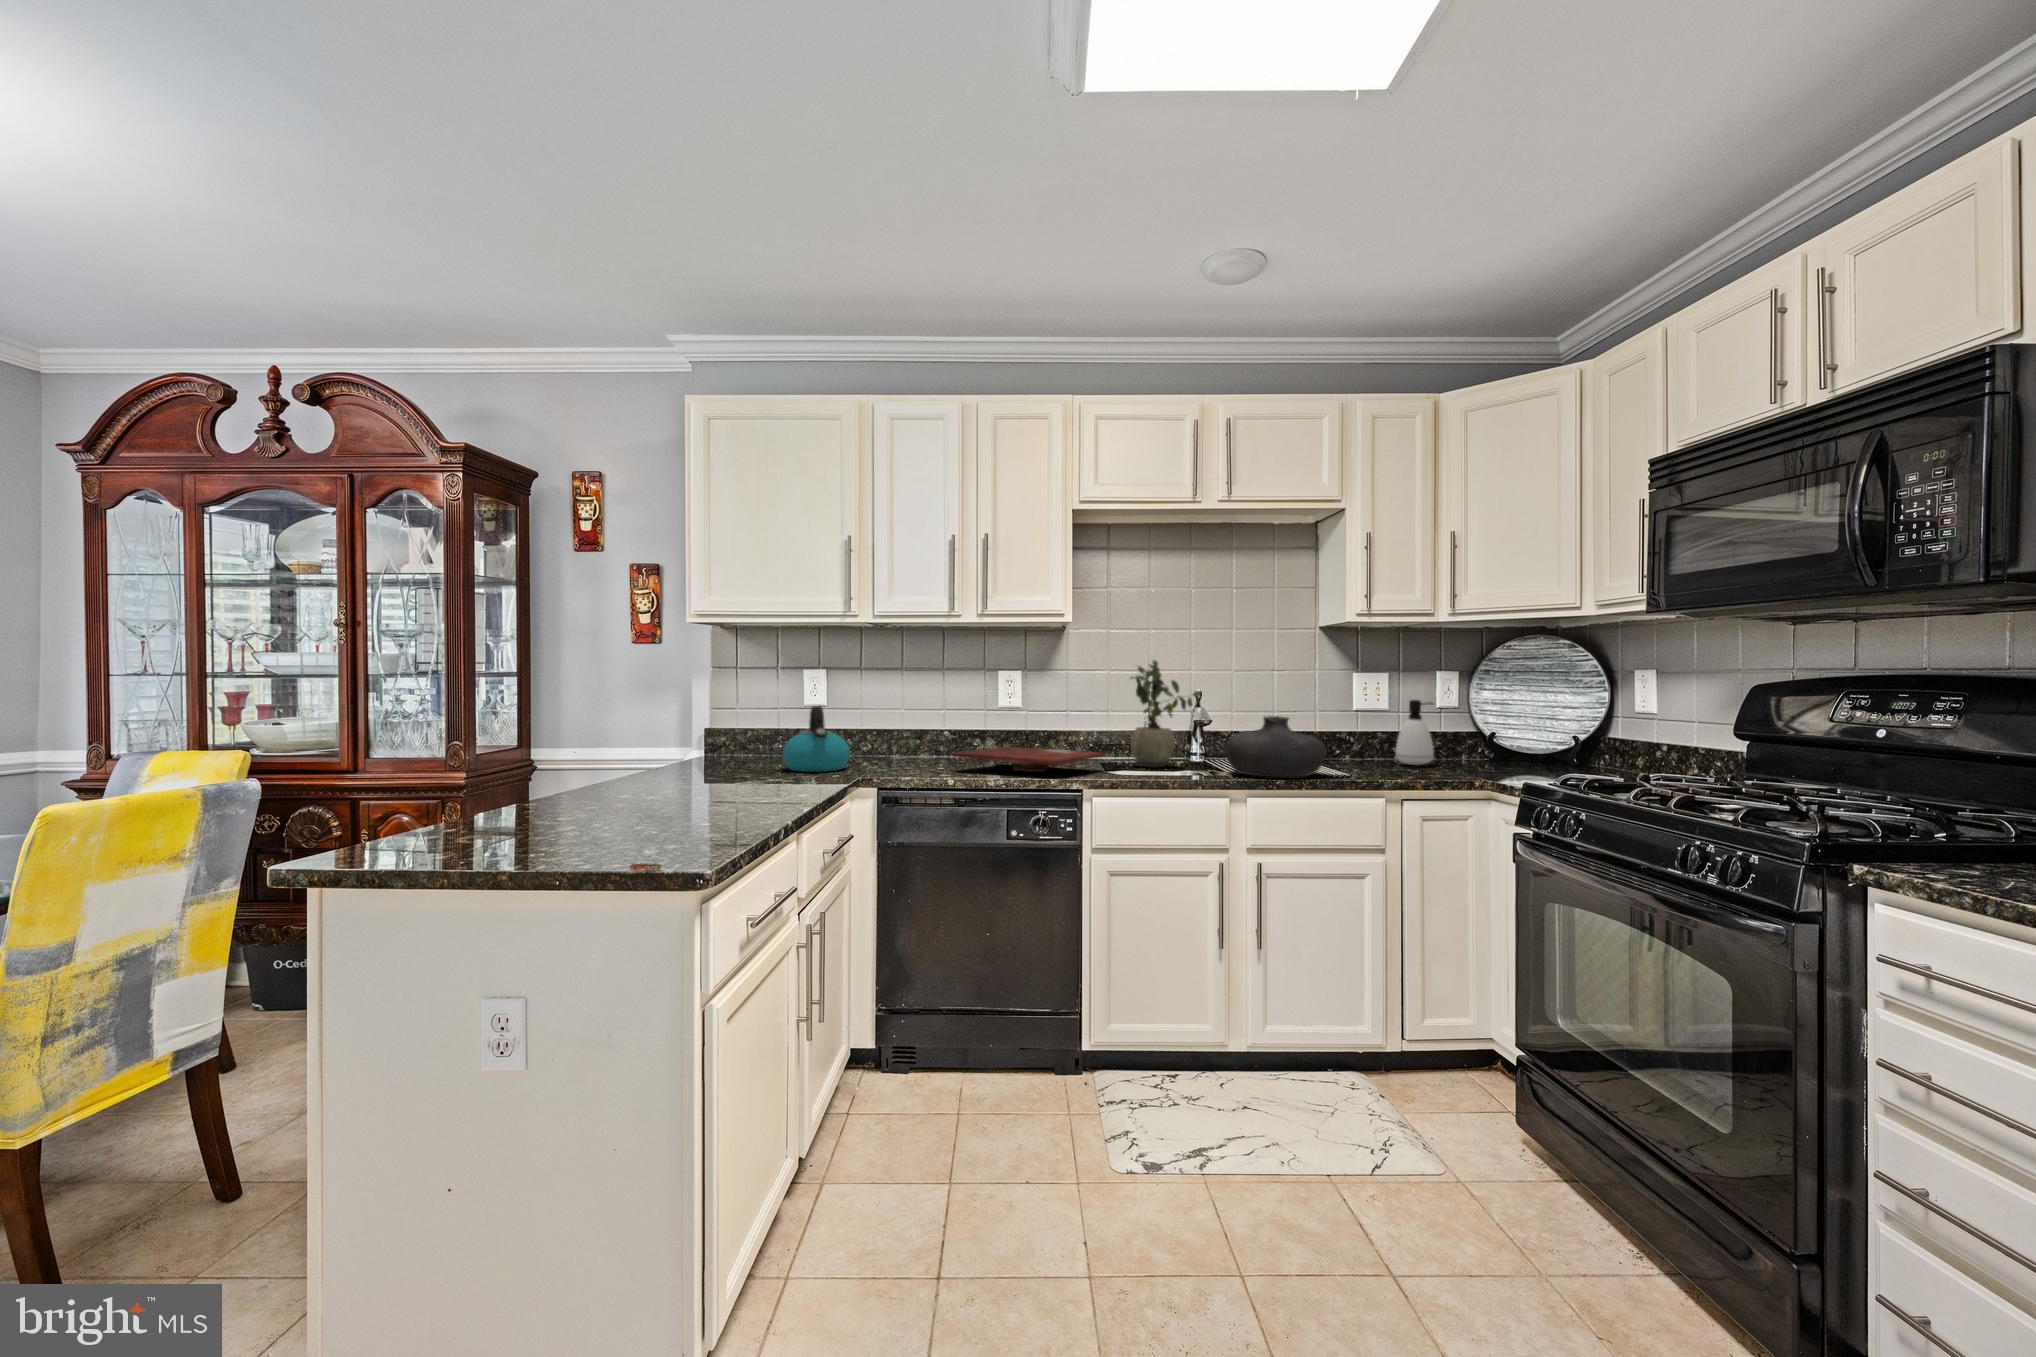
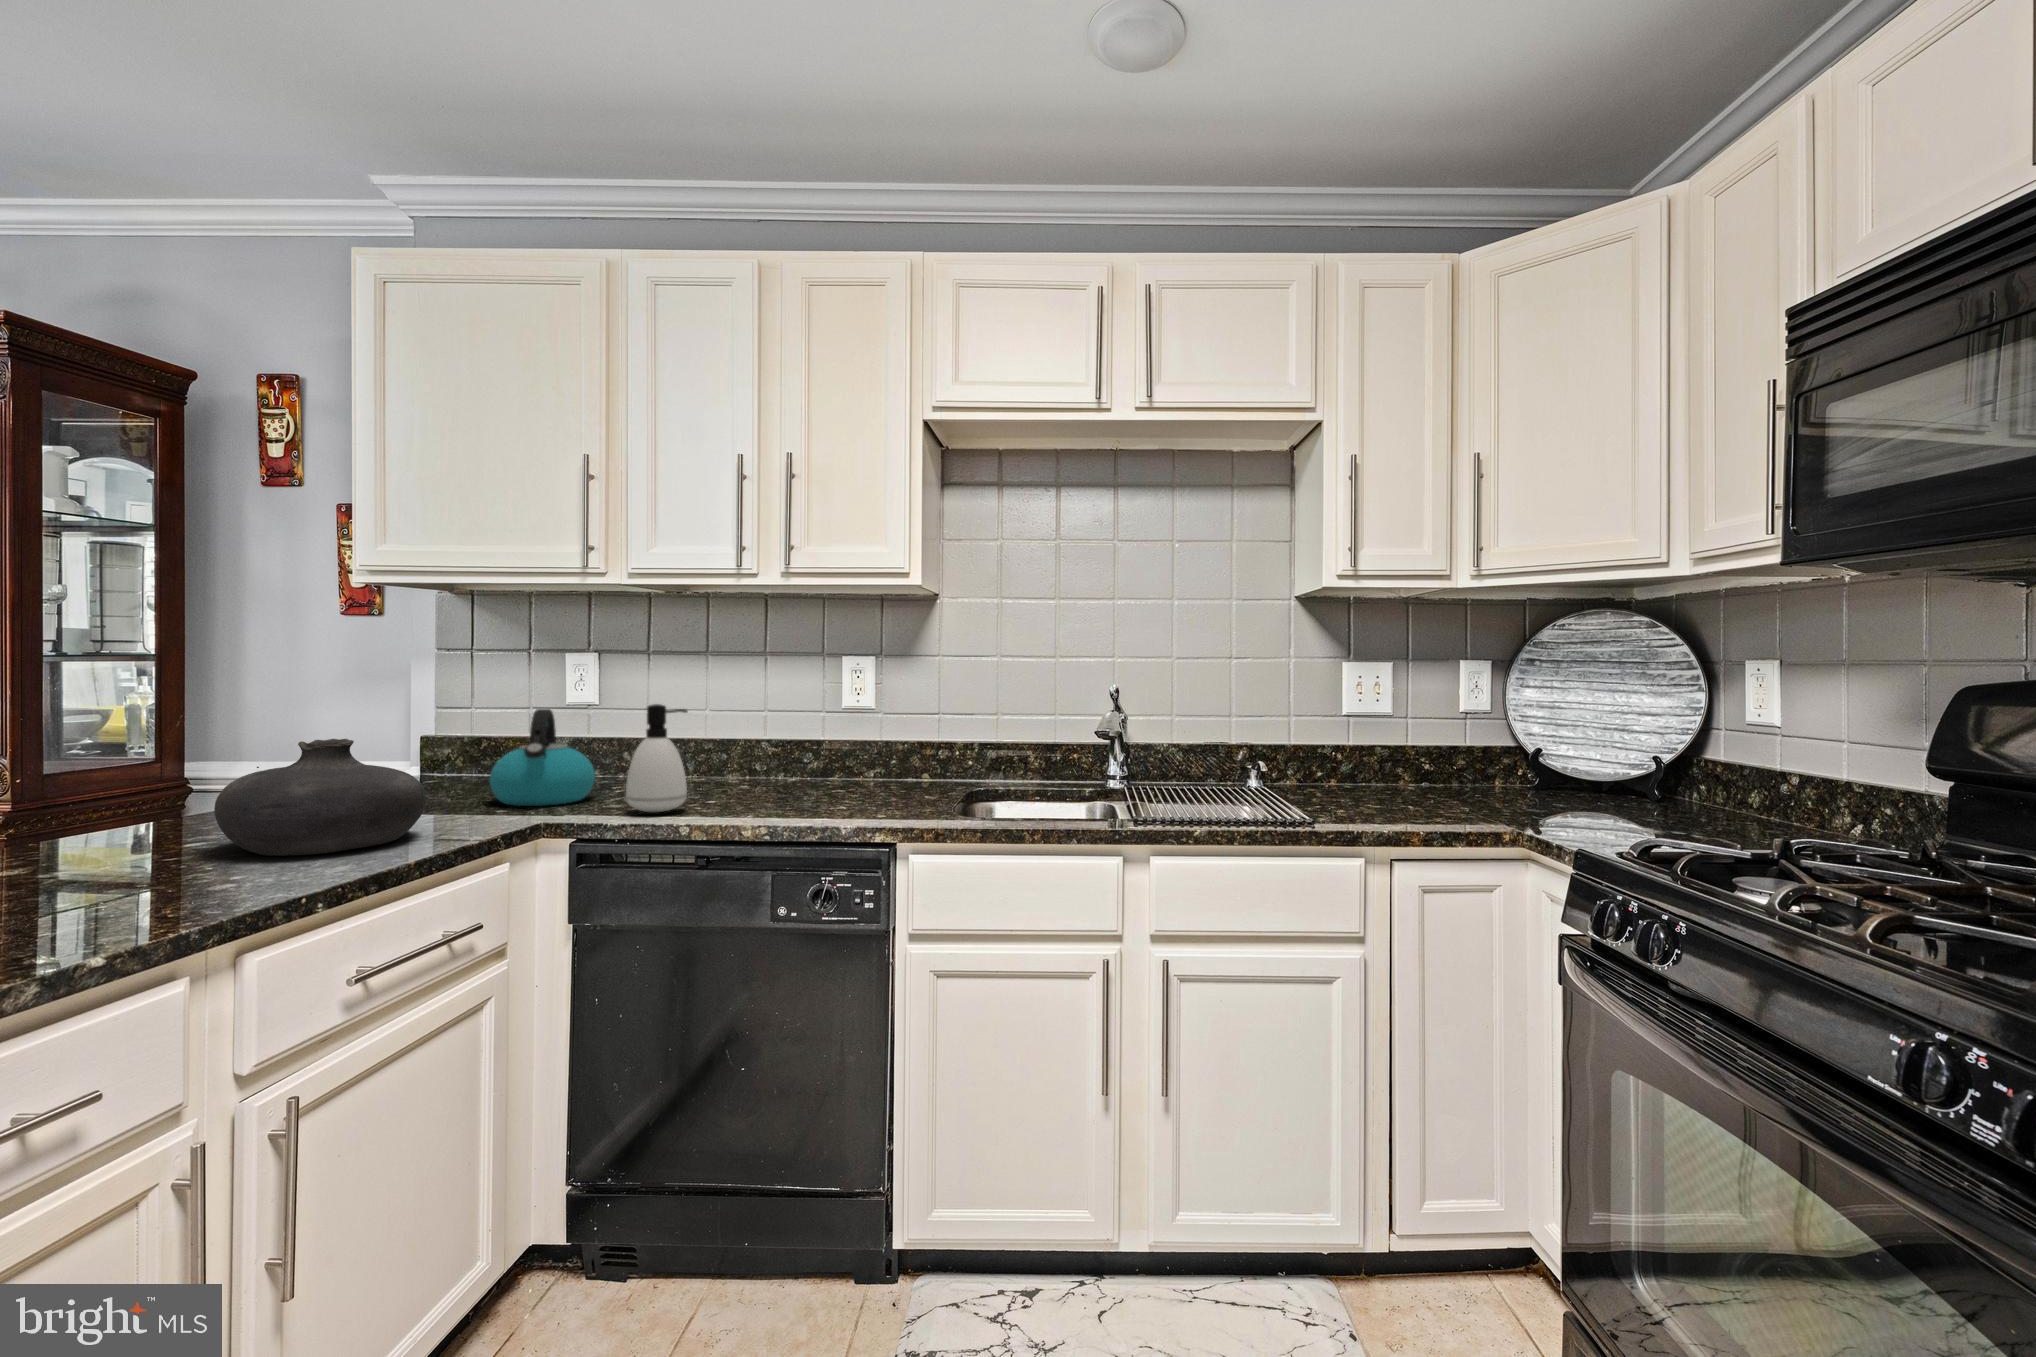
potted plant: present [1131,660,1201,767] -> none [1004,643,1105,800]
soap dispenser: present [1396,700,1434,765] -> present [626,704,688,812]
vase: present [1225,716,1326,778] -> present [214,739,426,856]
cutting board: present [952,746,1105,772] -> none [732,766,961,809]

